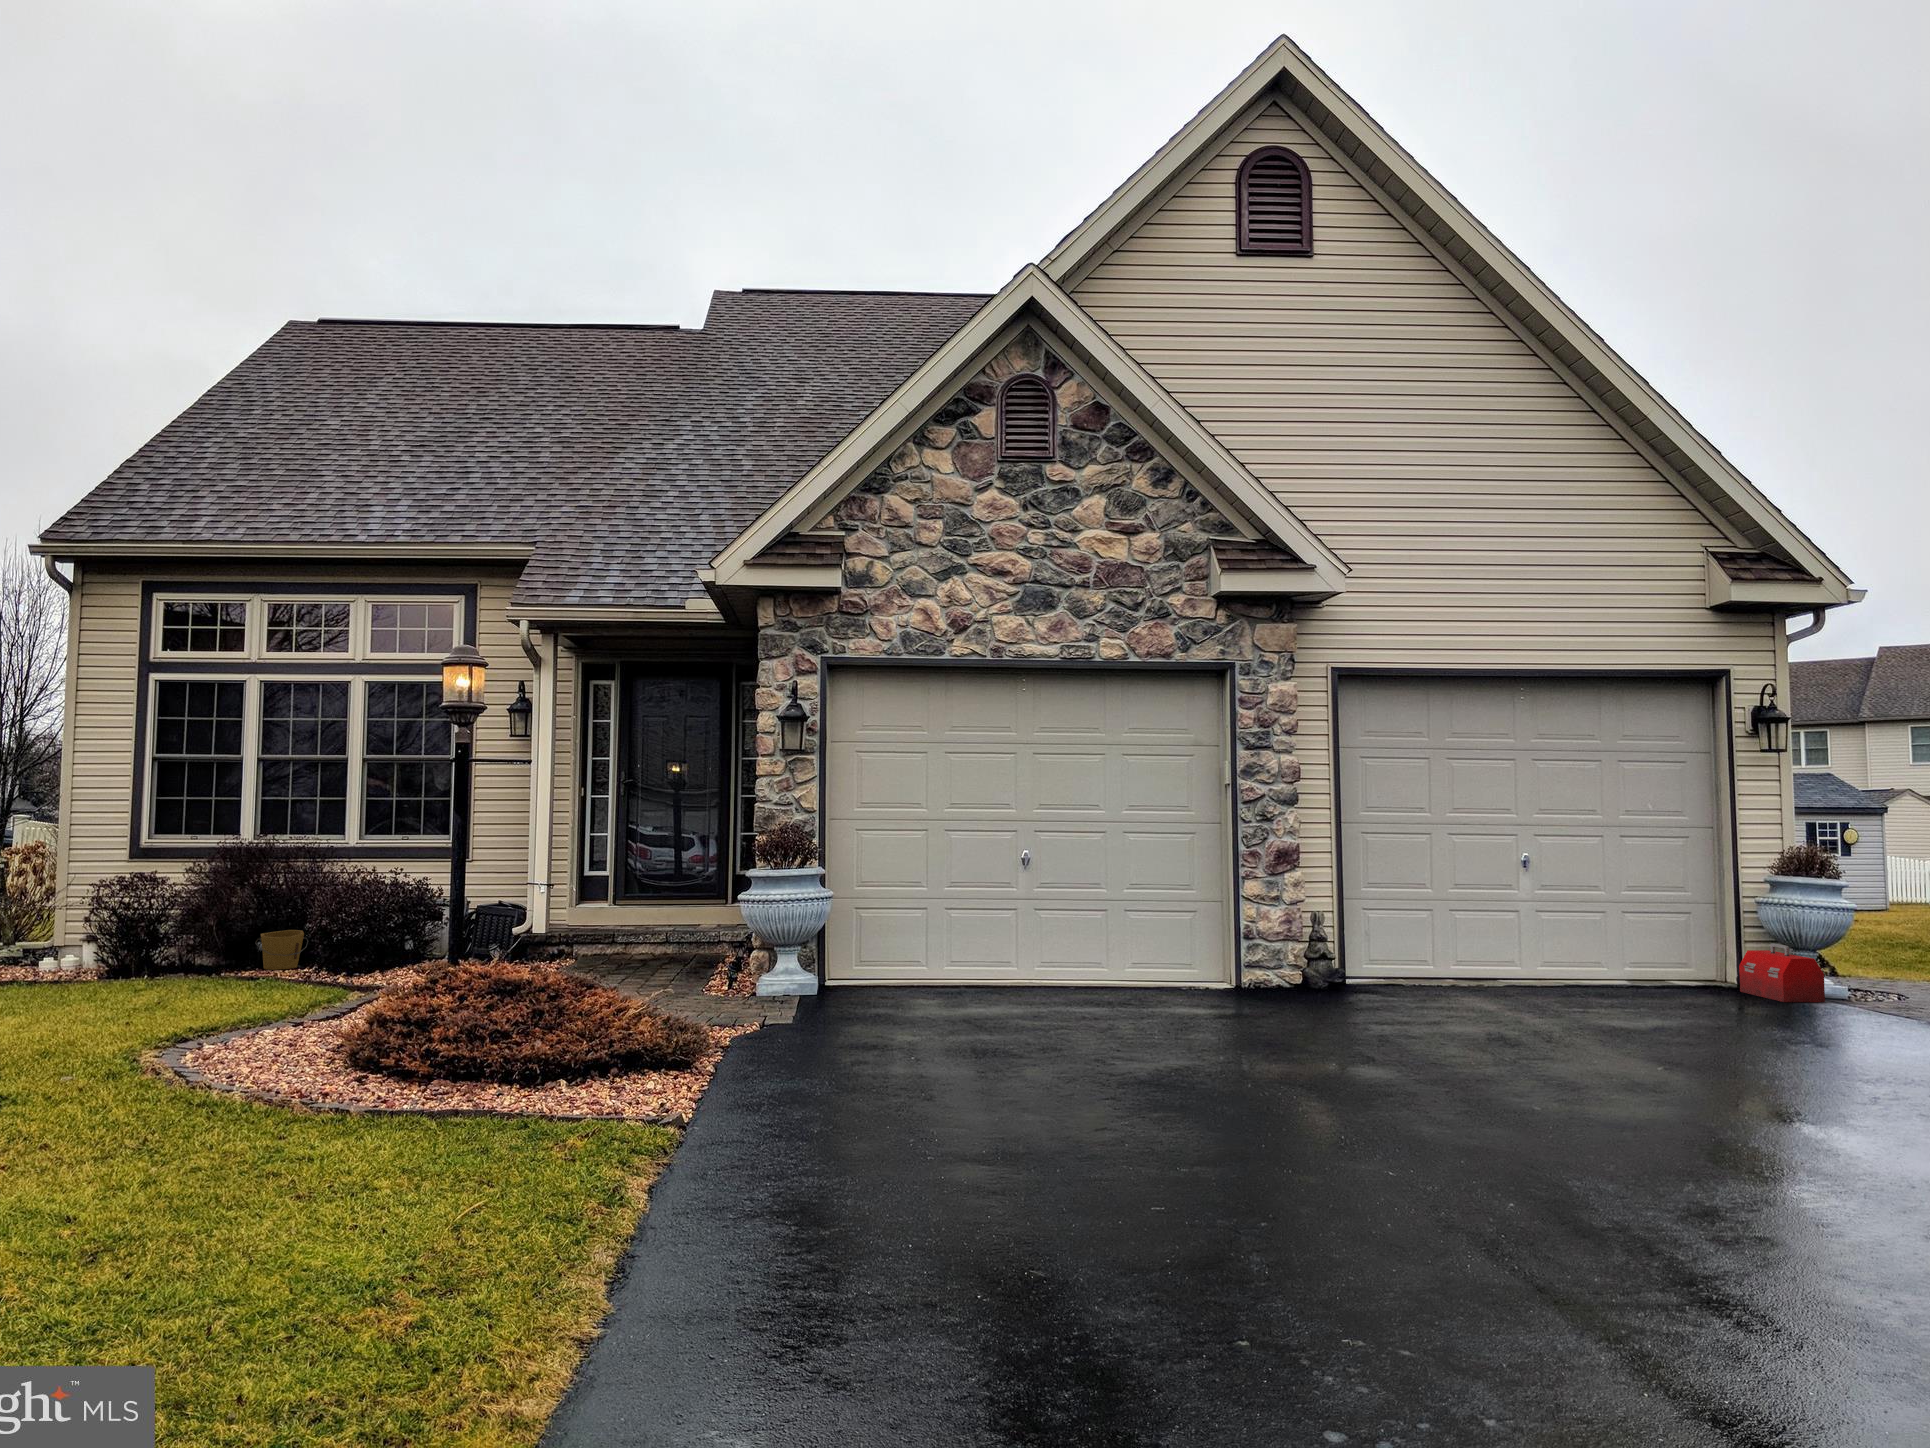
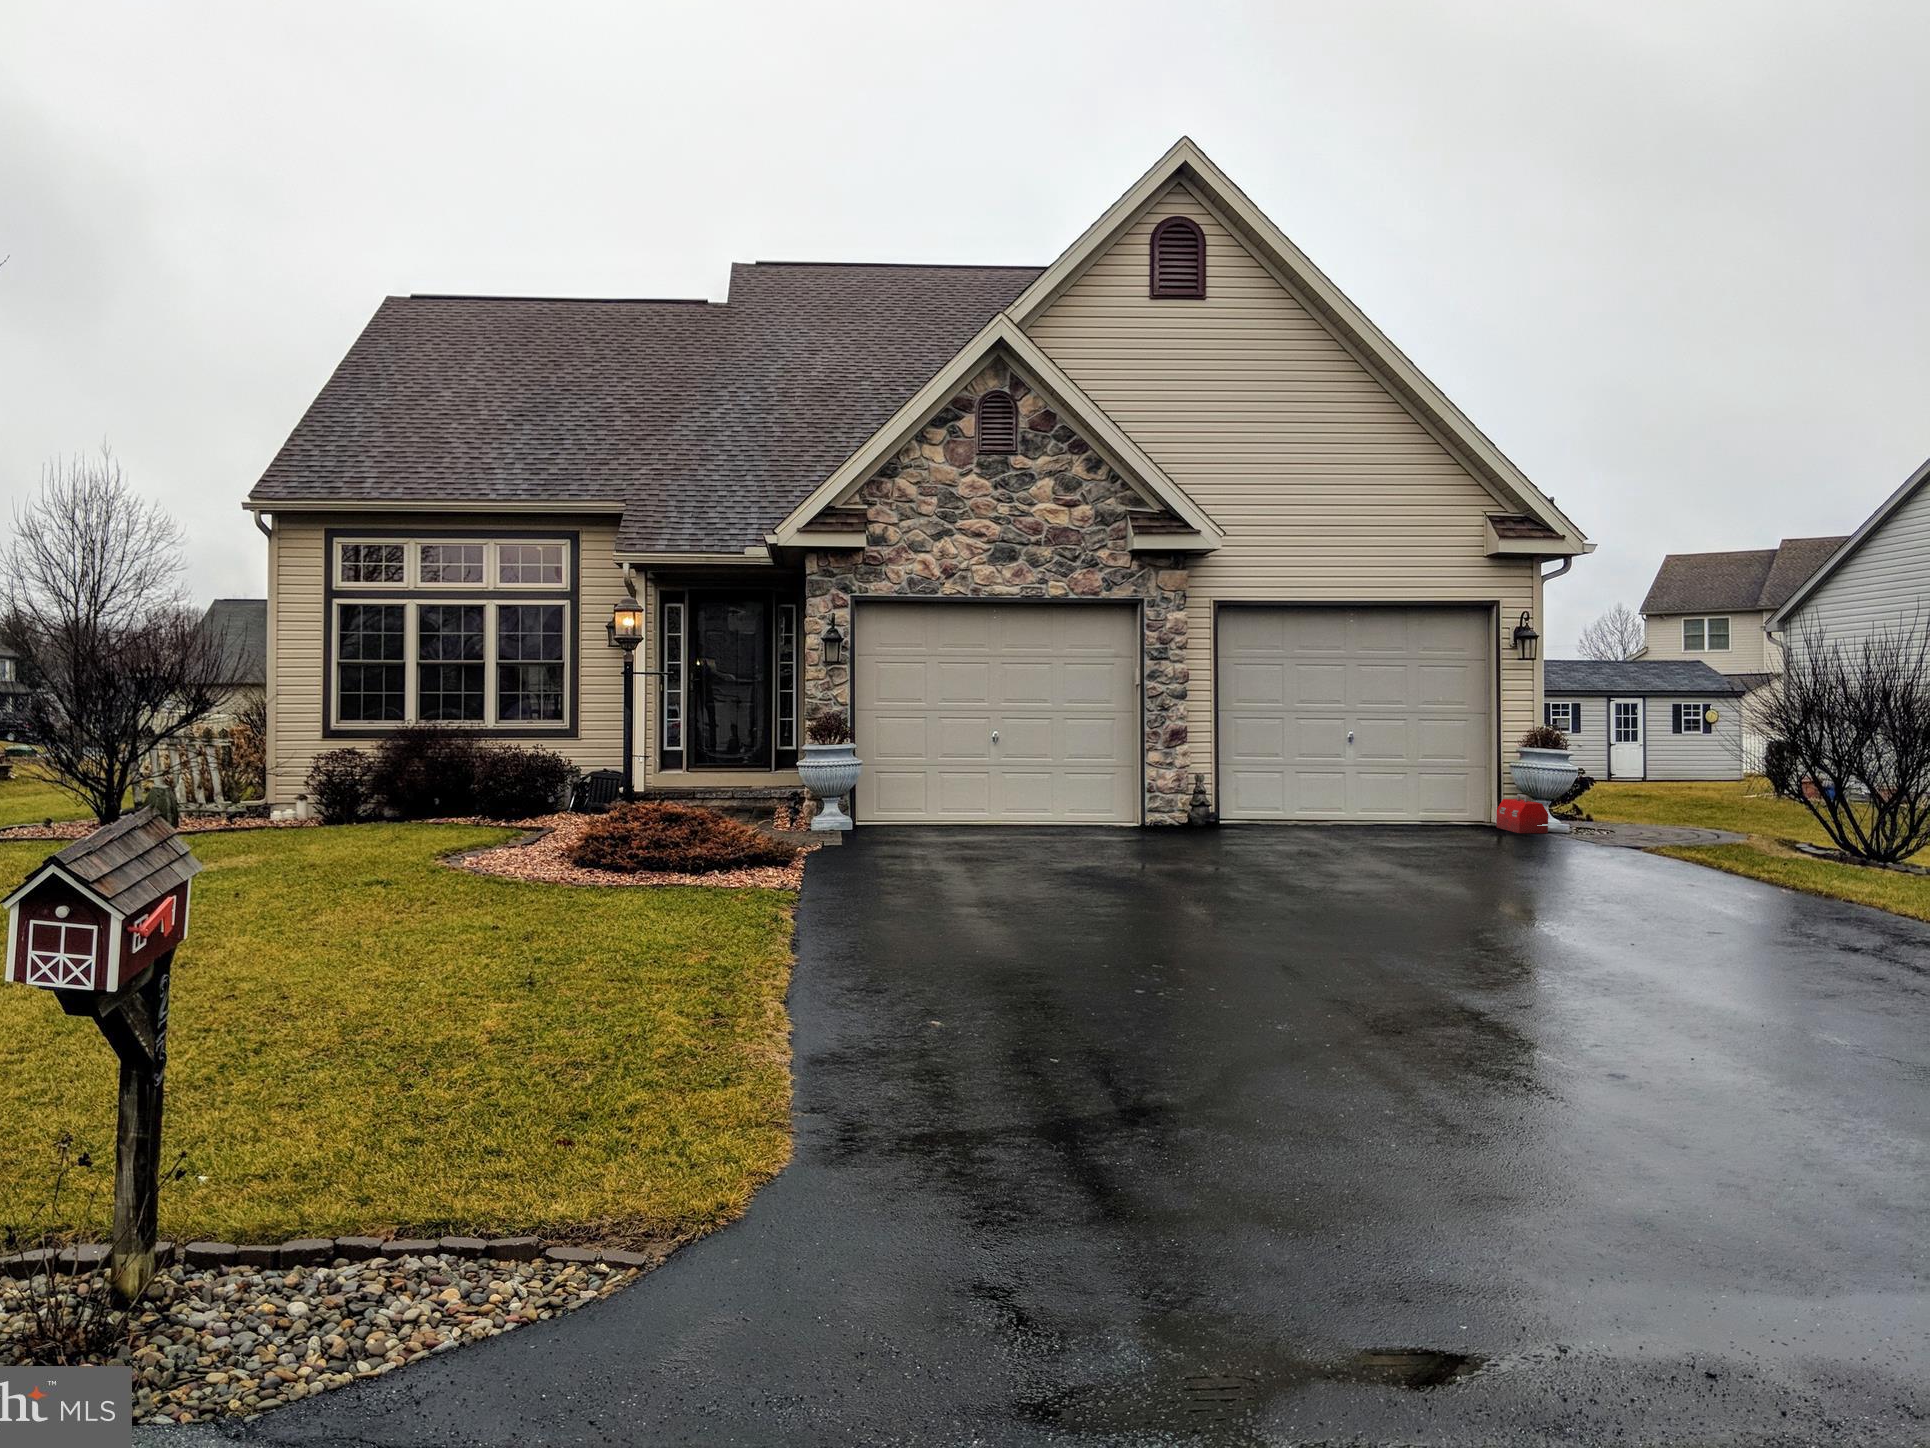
bucket: present [255,930,308,970] -> none [442,789,477,817]

